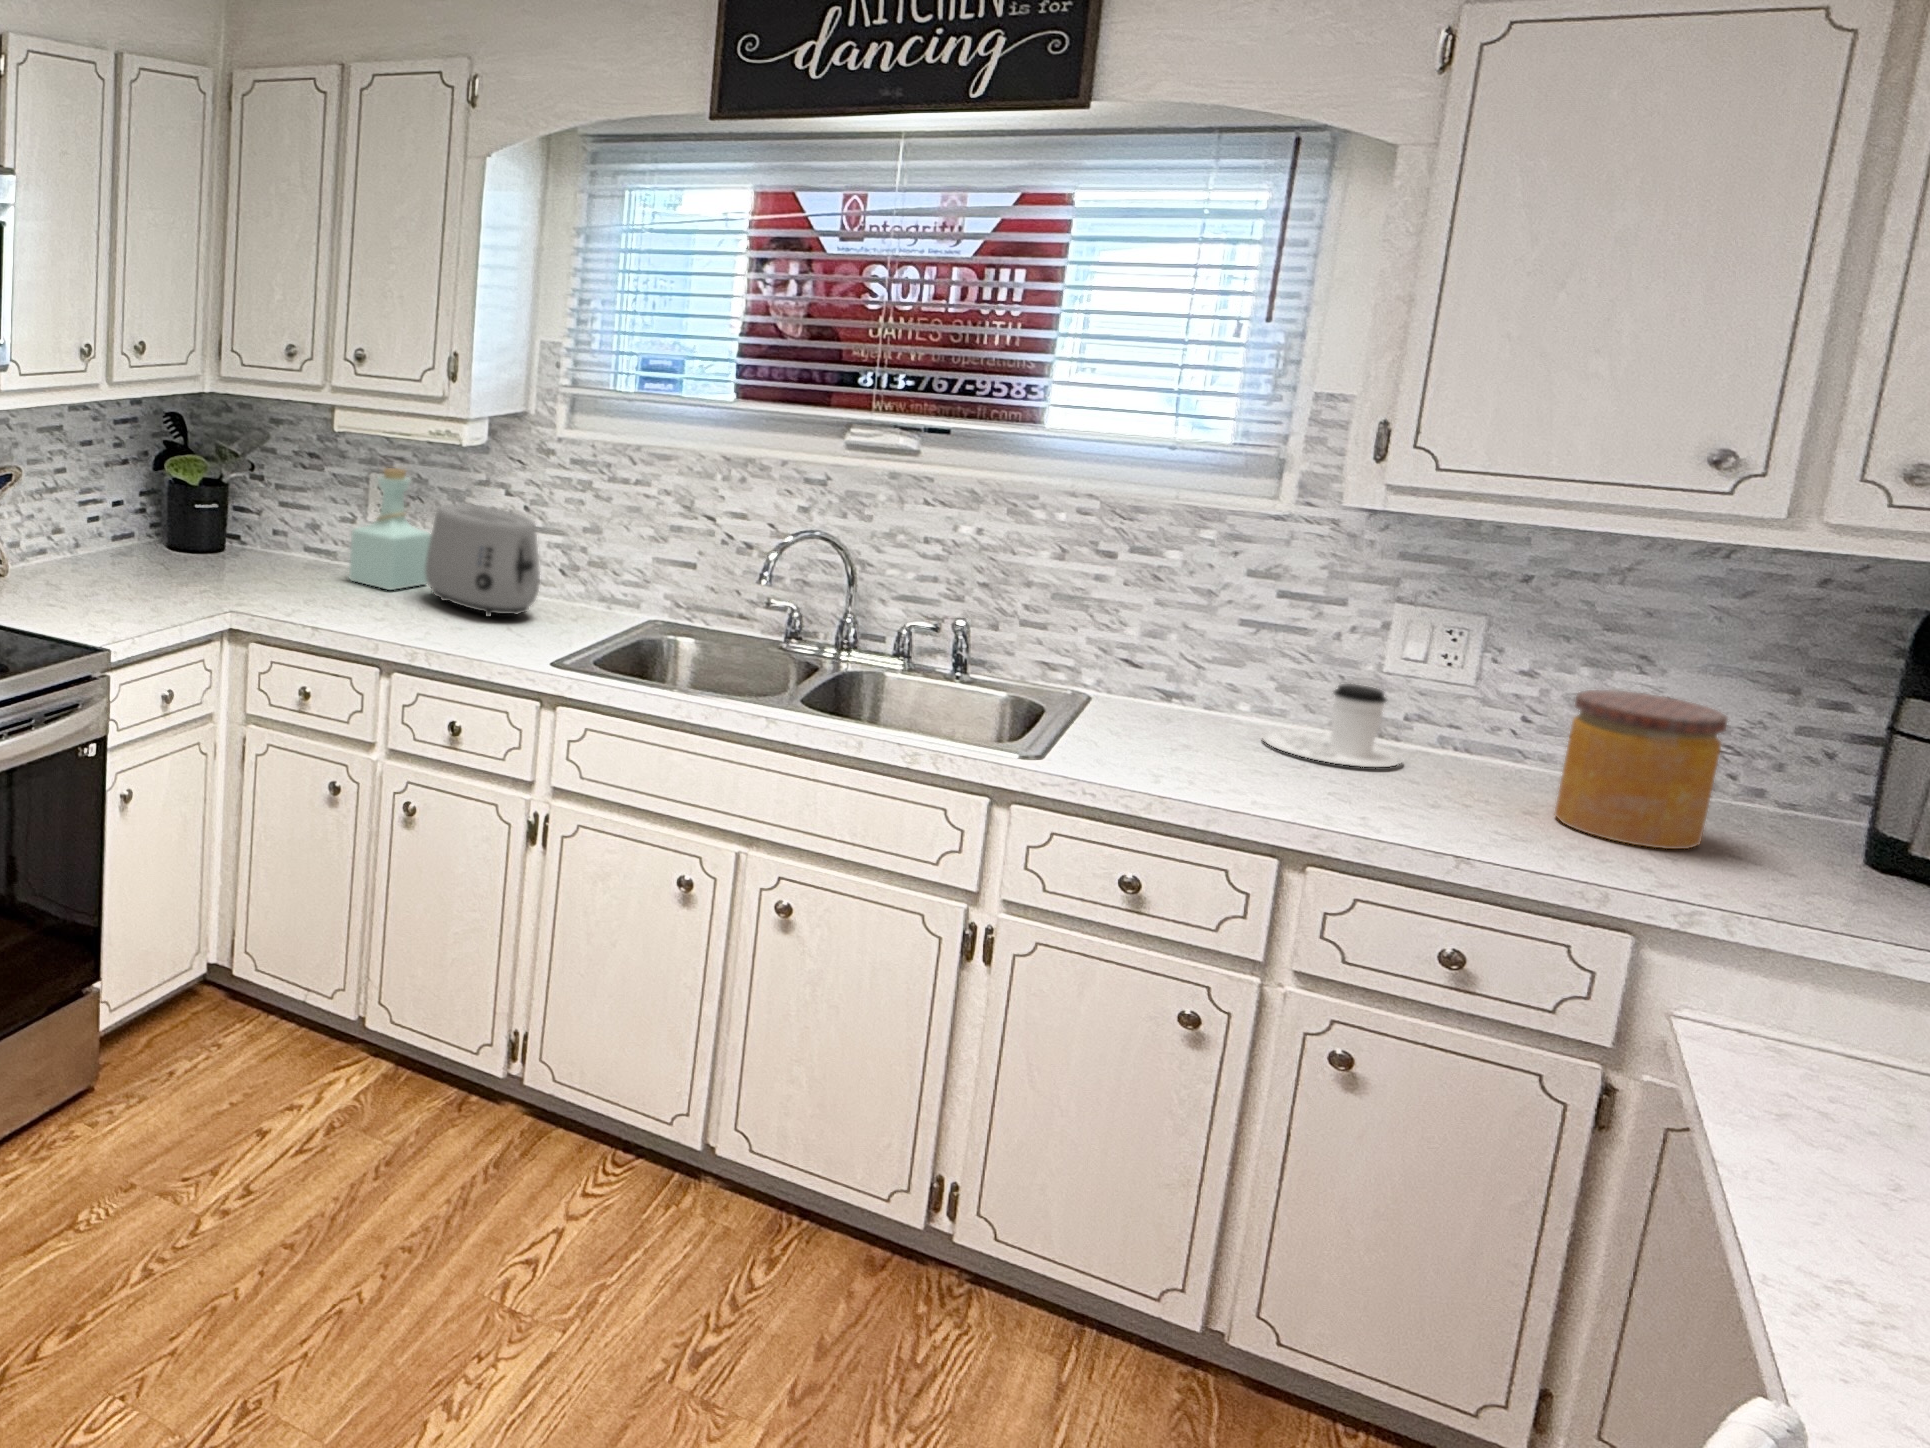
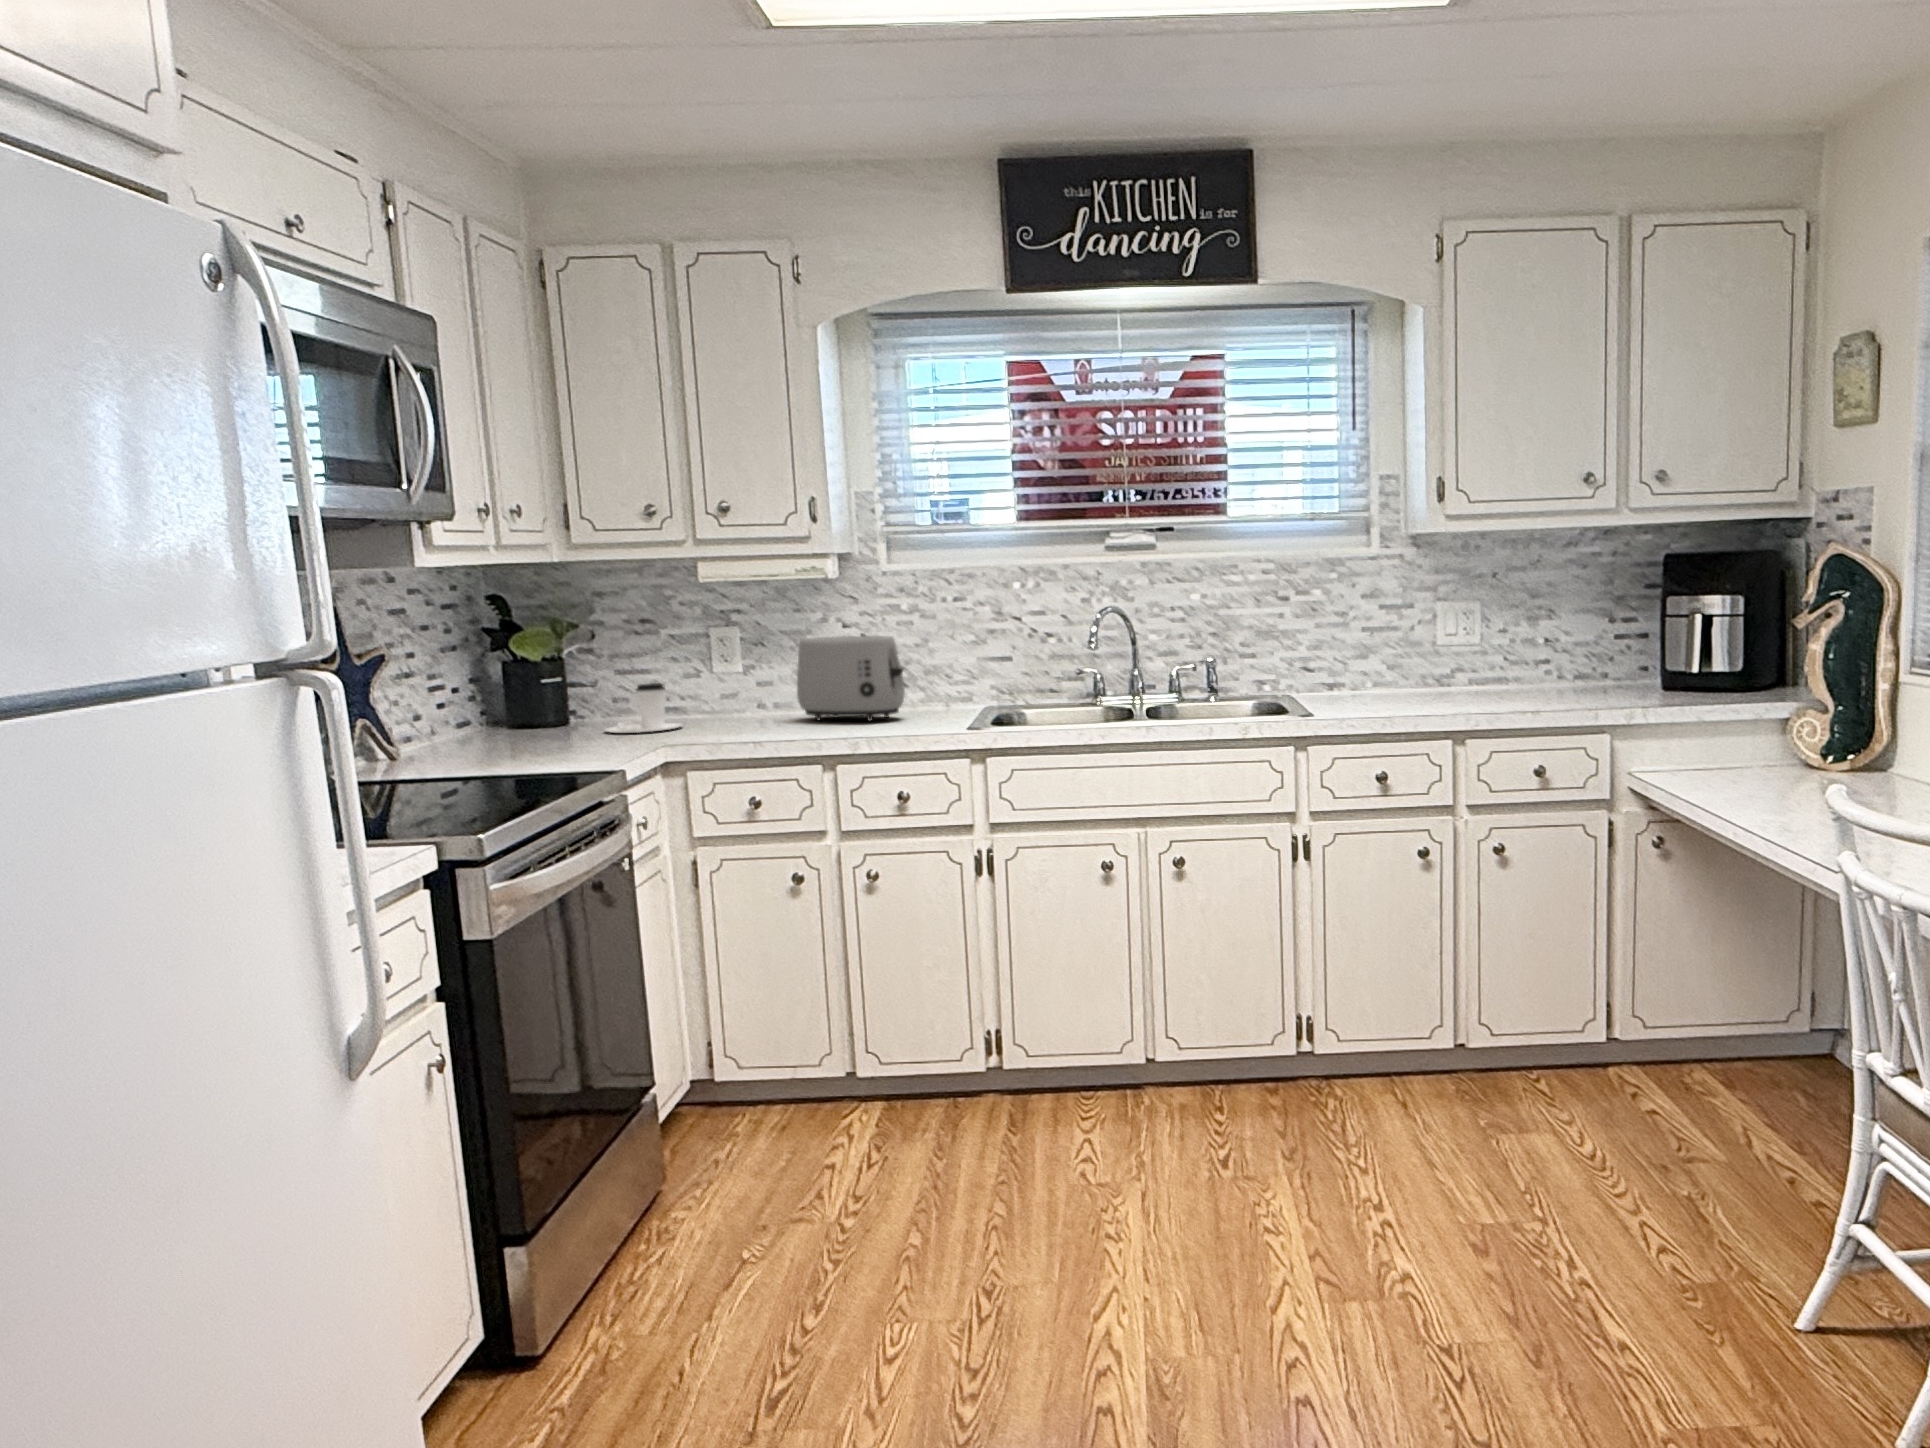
bottle: present [349,468,431,590] -> none [717,617,789,722]
coffee cup: present [1262,684,1403,767] -> present [604,683,682,733]
jar: present [1555,690,1727,849] -> none [1535,623,1598,701]

